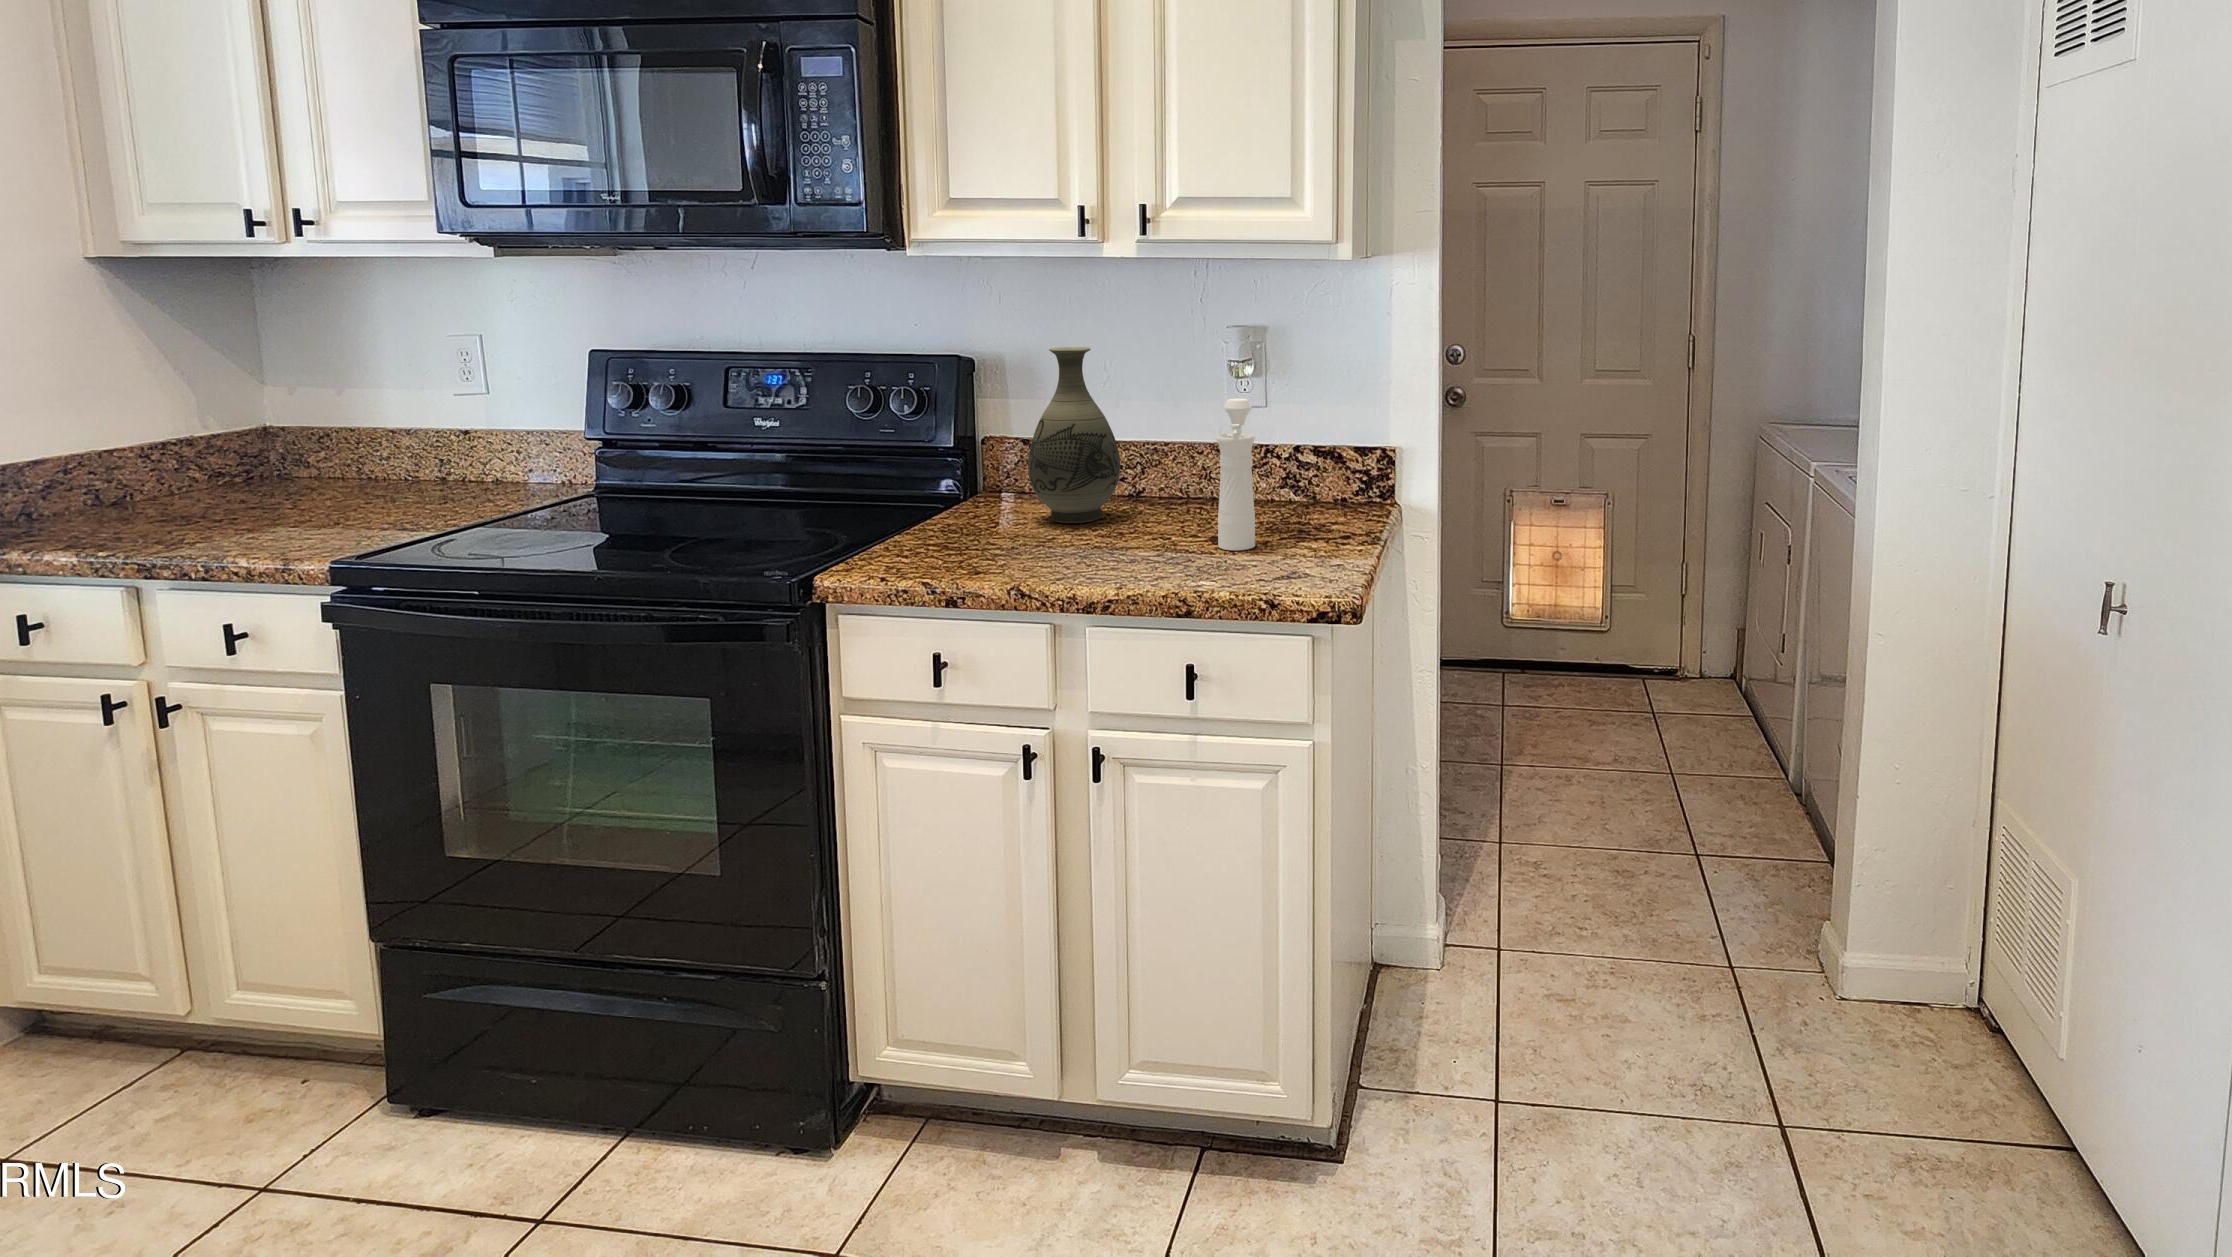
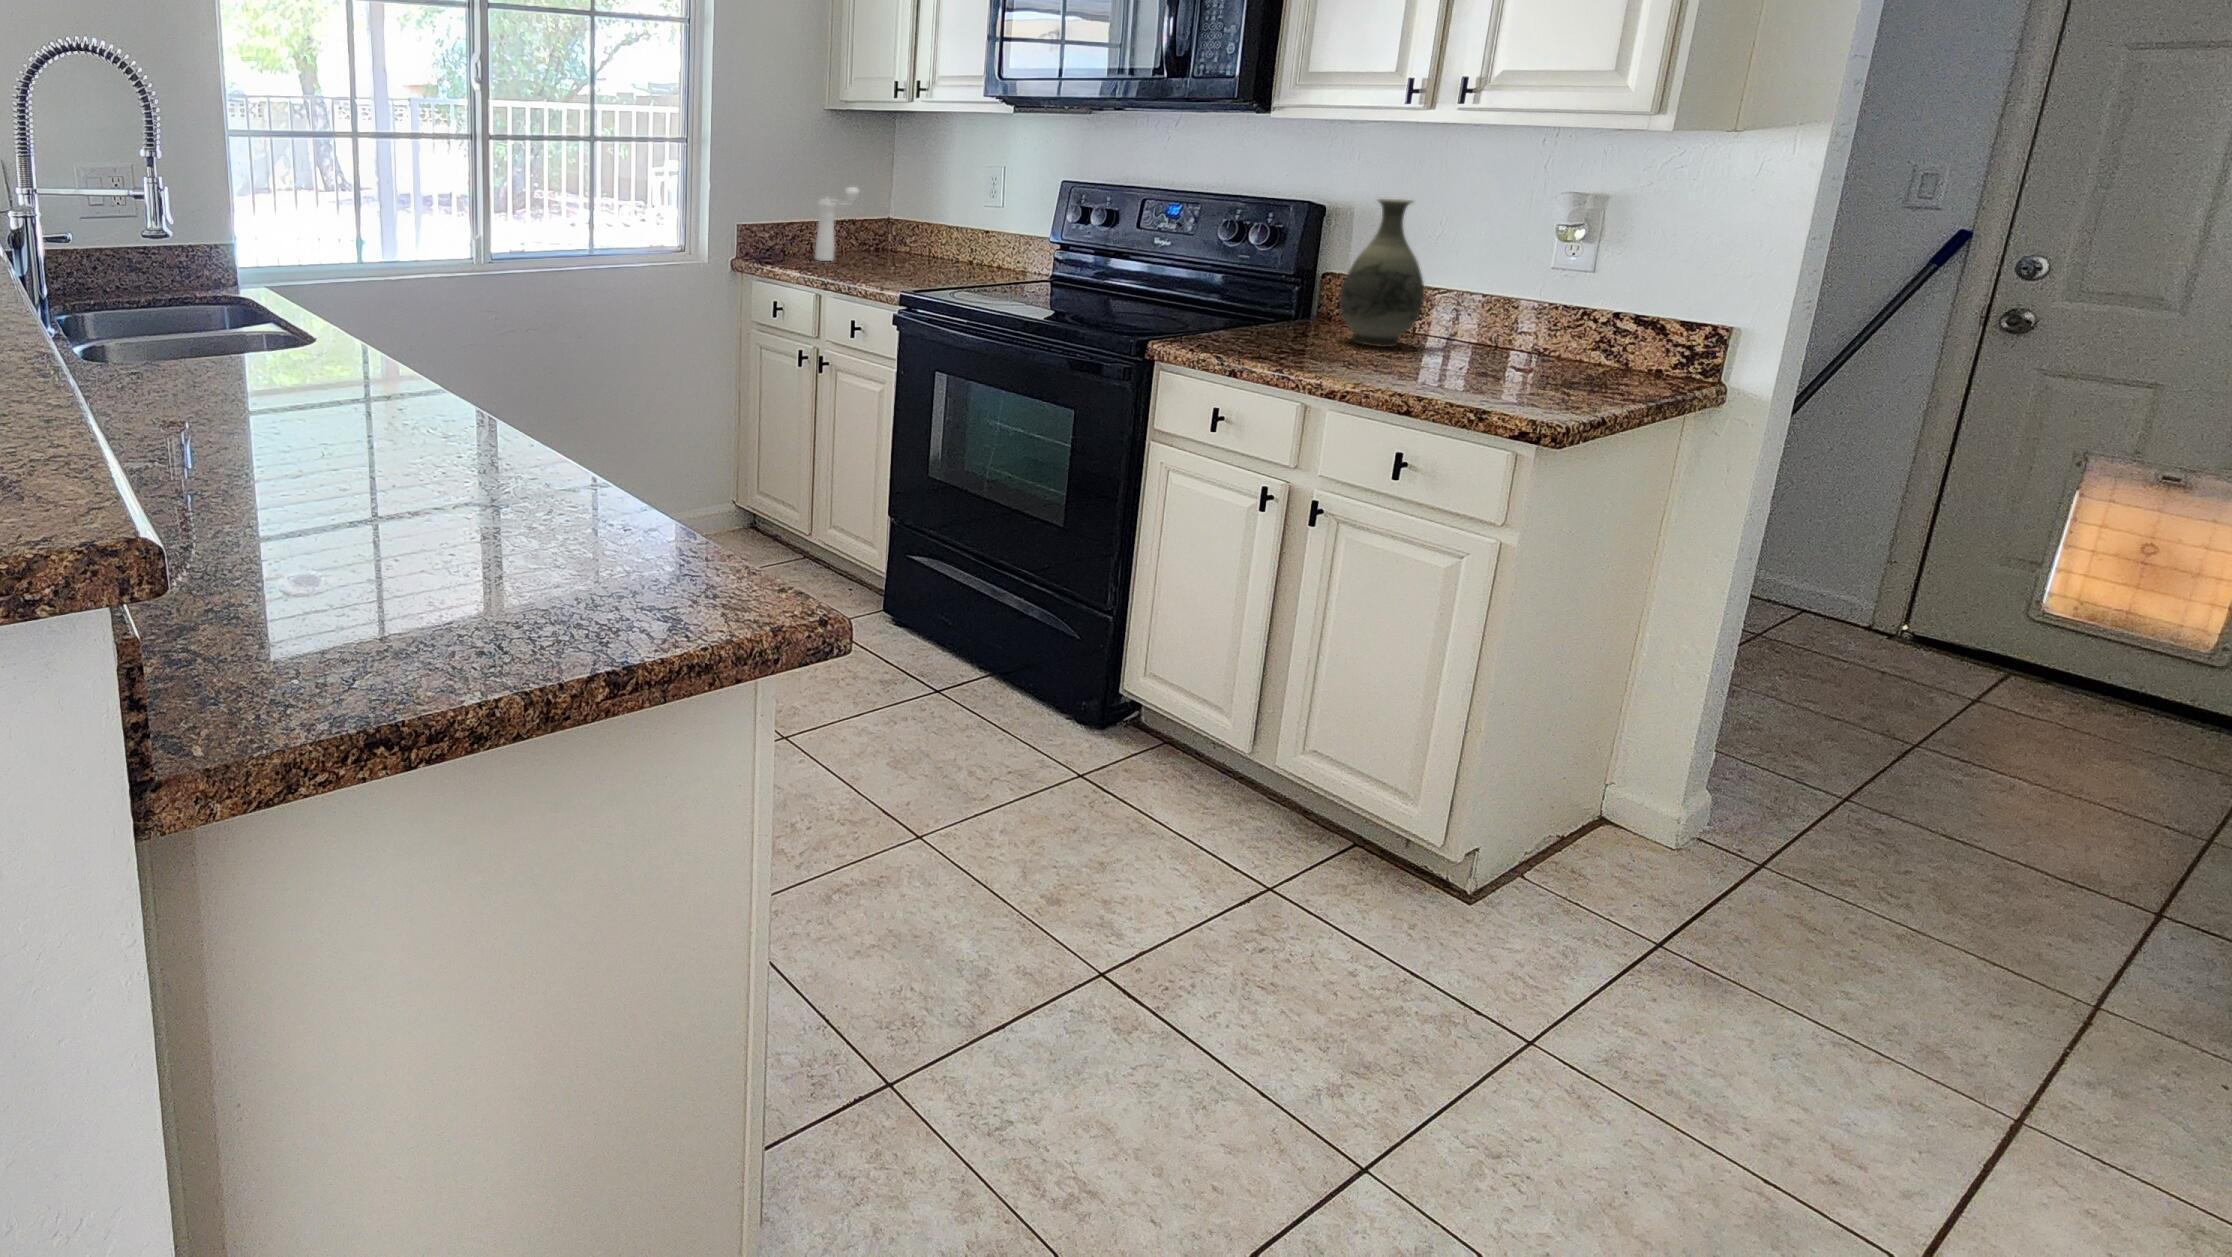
pepper mill: present [1216,399,1255,550] -> present [815,187,859,261]

